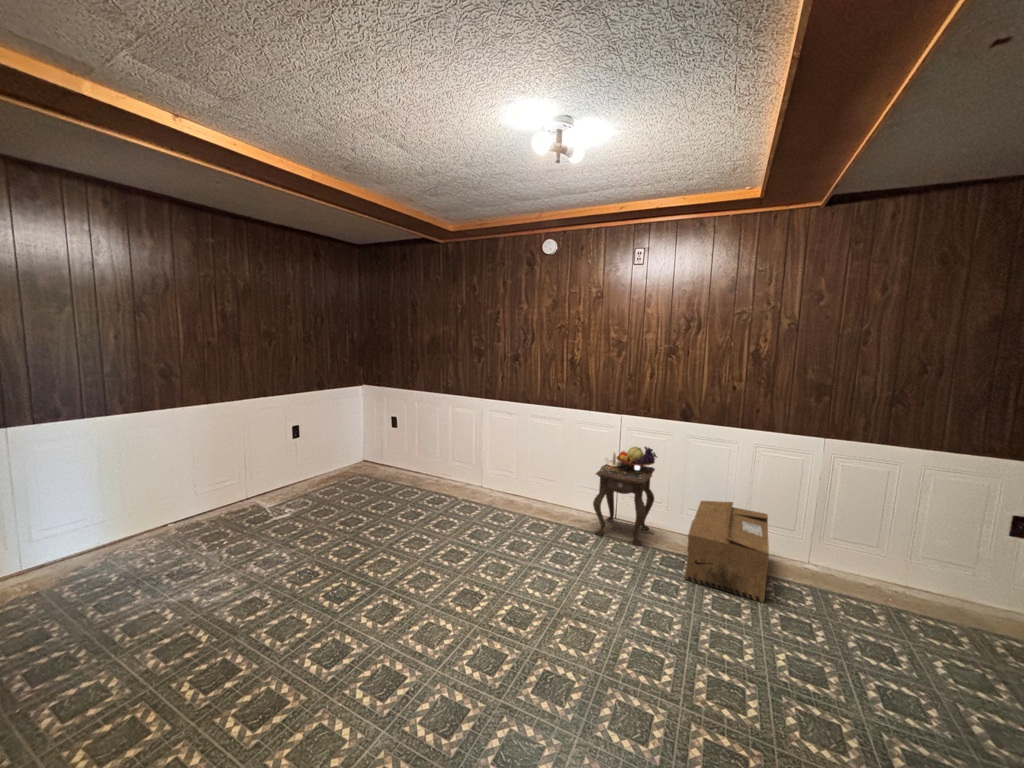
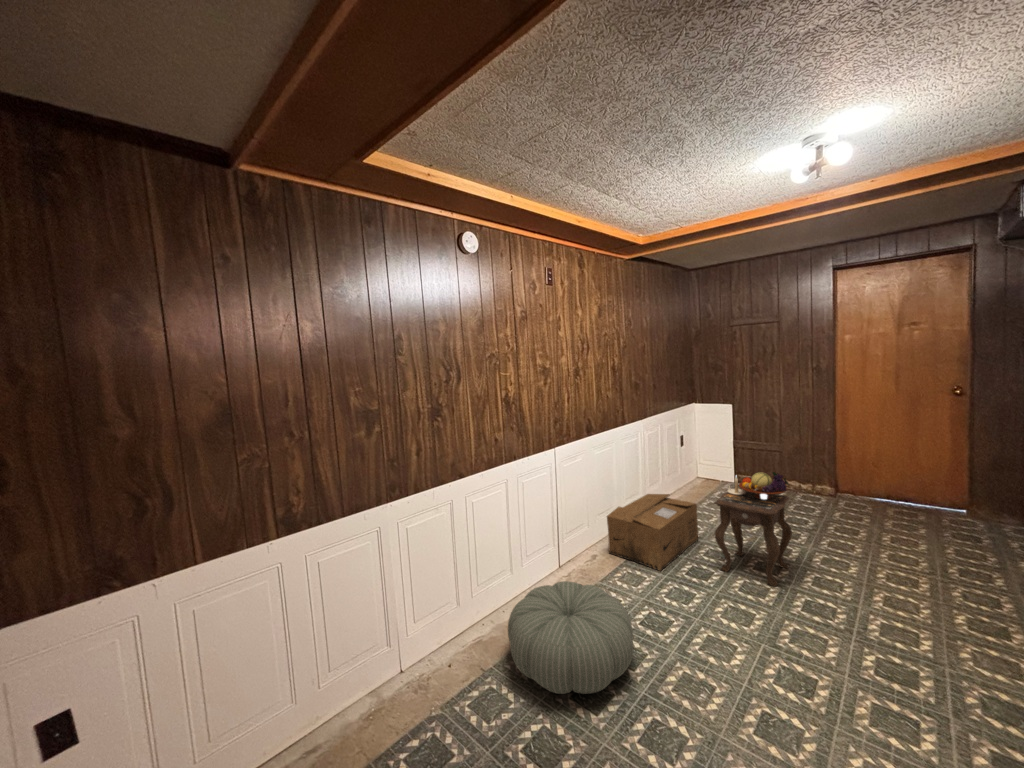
cardboard box: present [685,501,769,602] -> present [607,494,698,571]
pouf: none [400,552,526,660] -> present [508,581,633,694]

